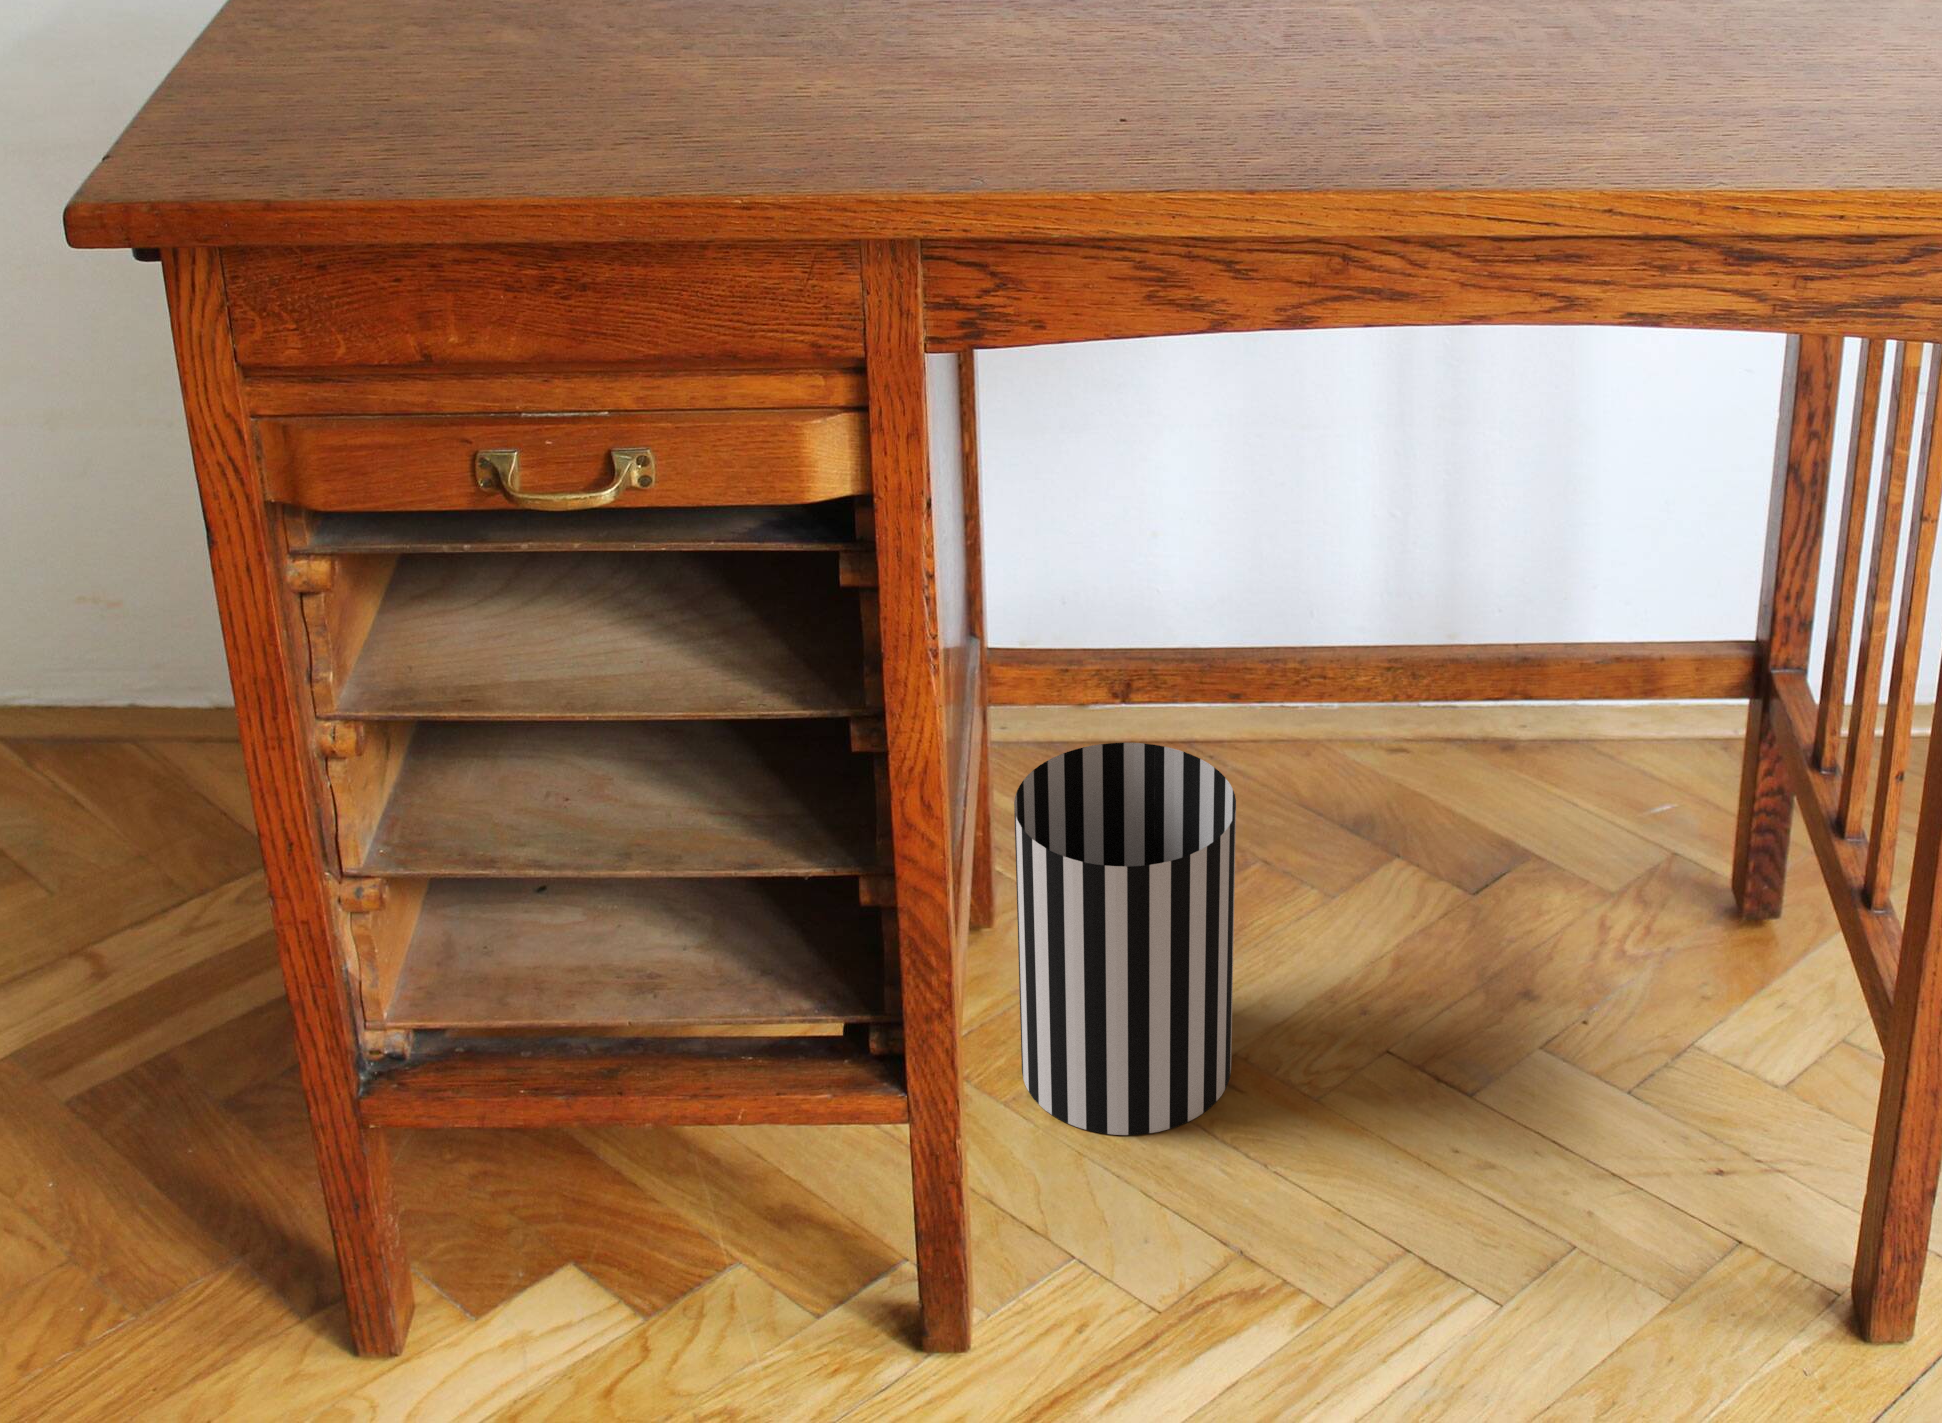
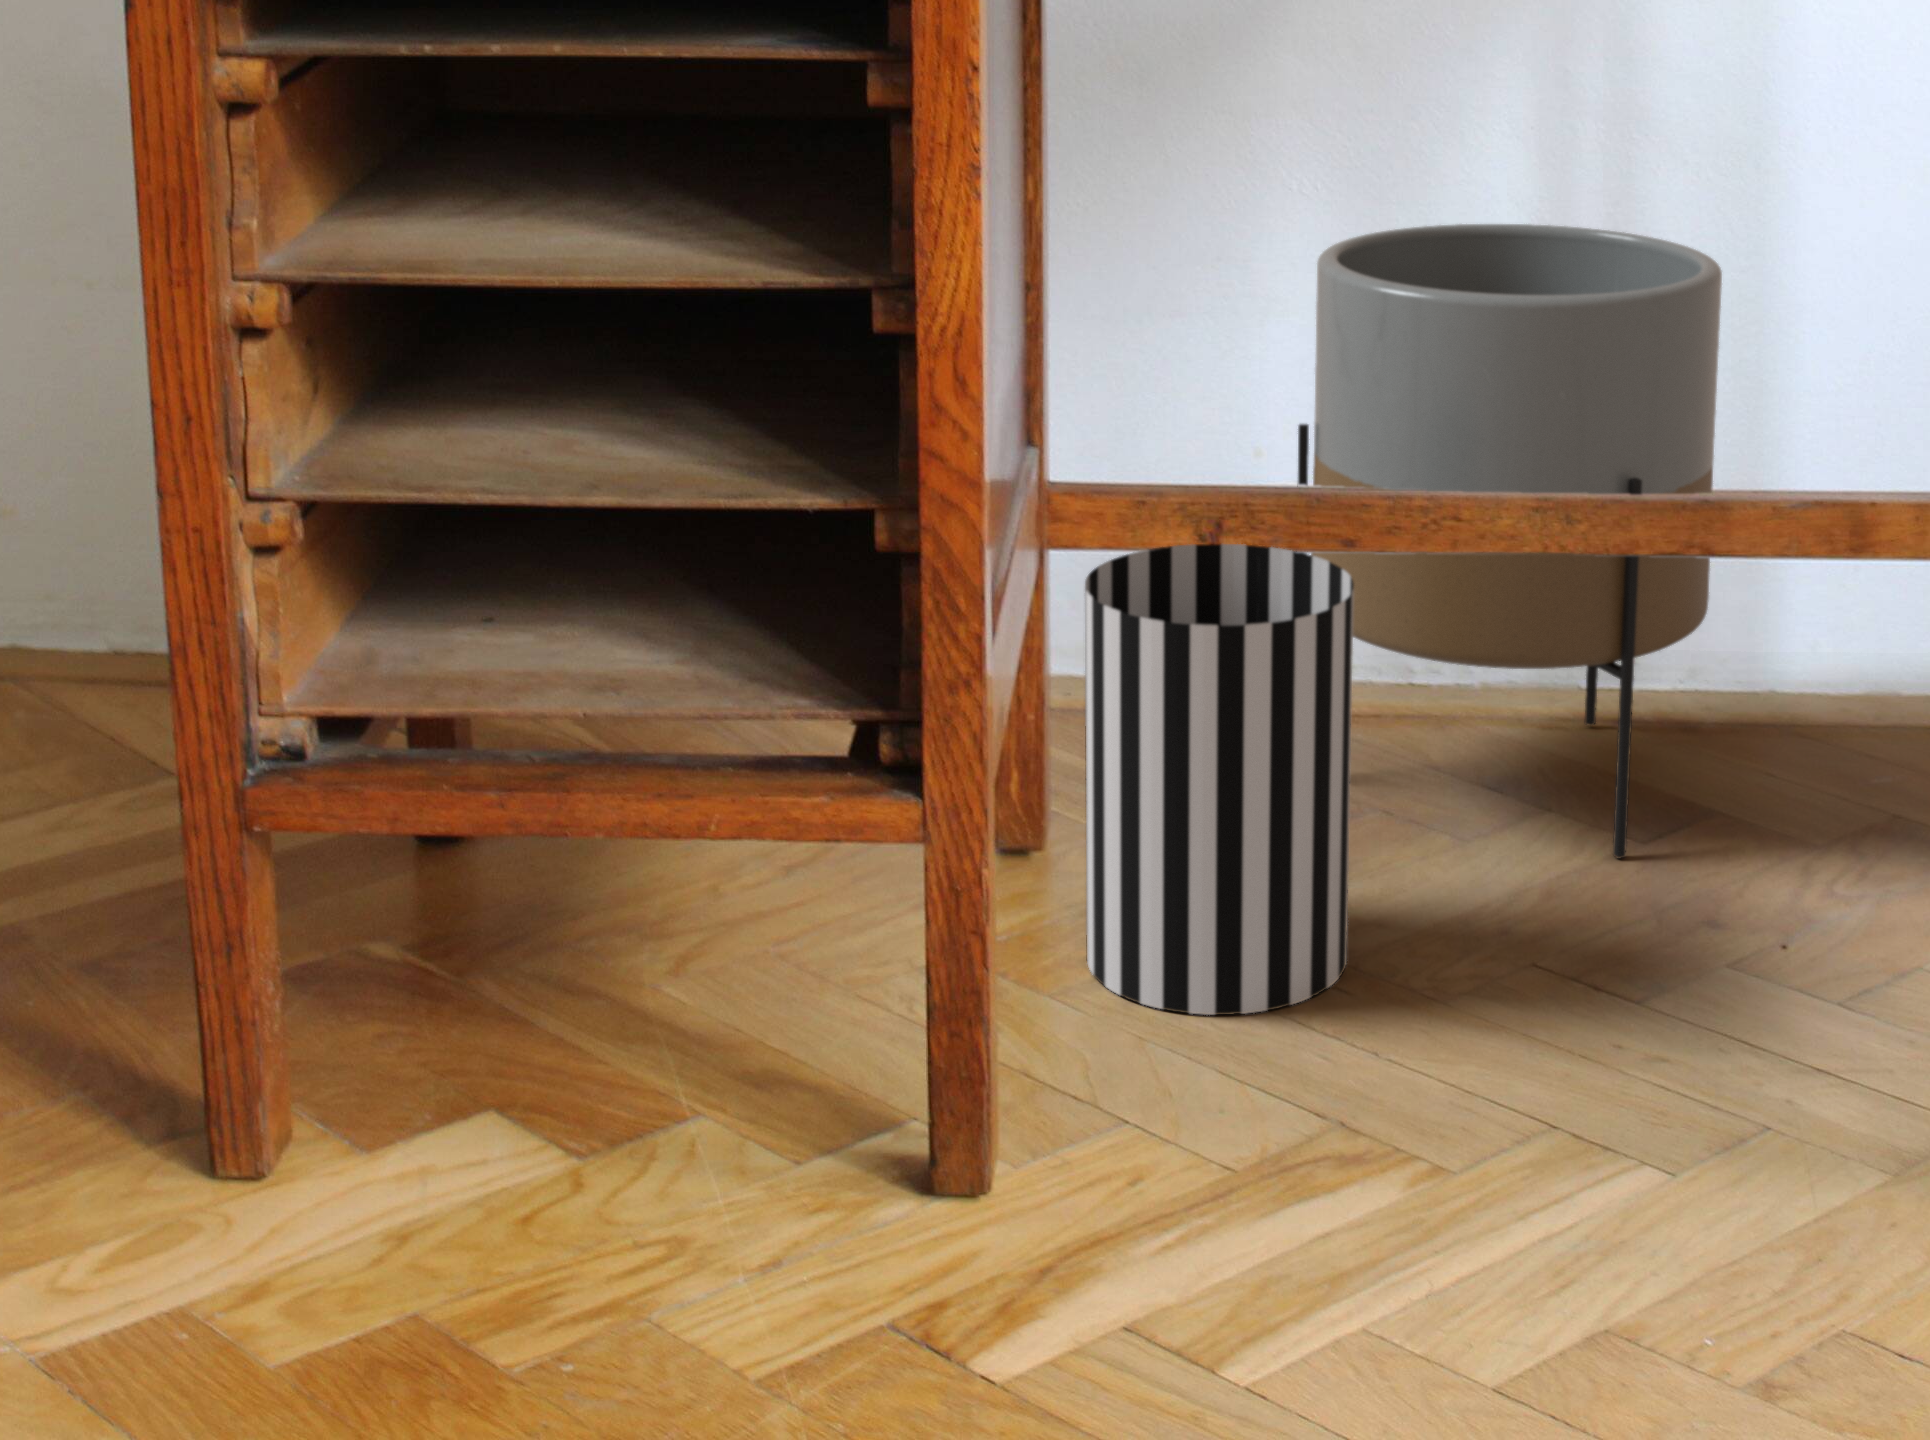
planter: none [1180,378,1544,936] -> present [1298,224,1722,858]

